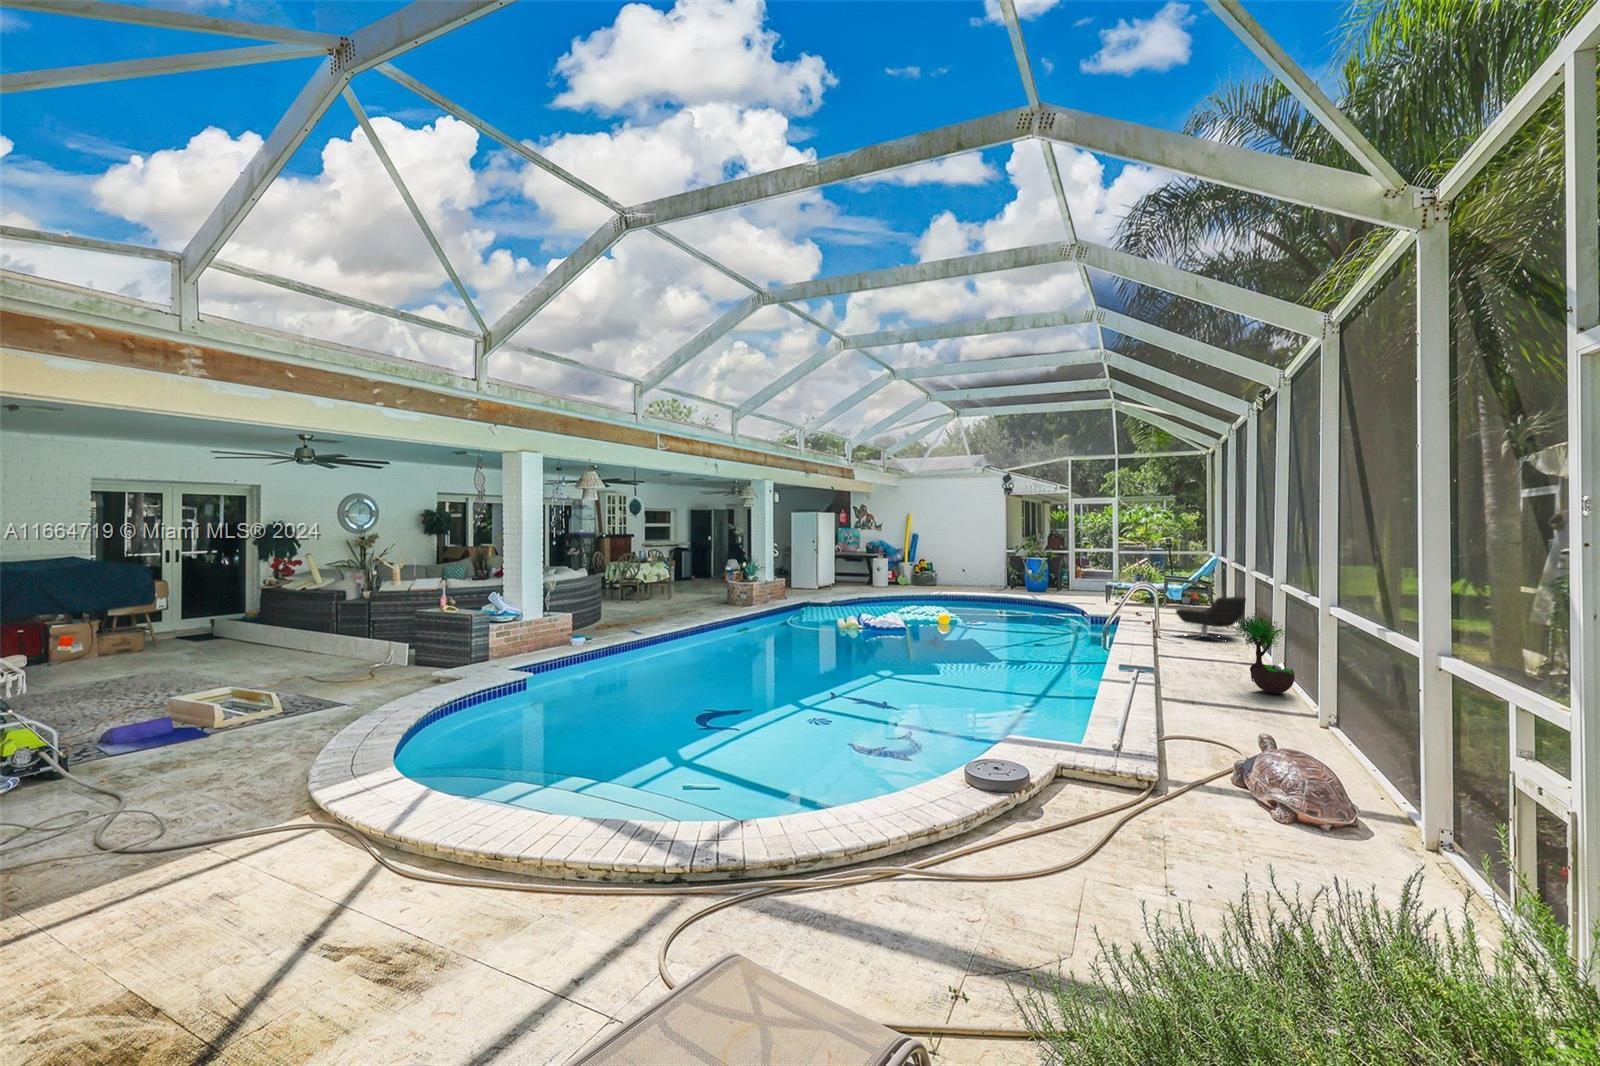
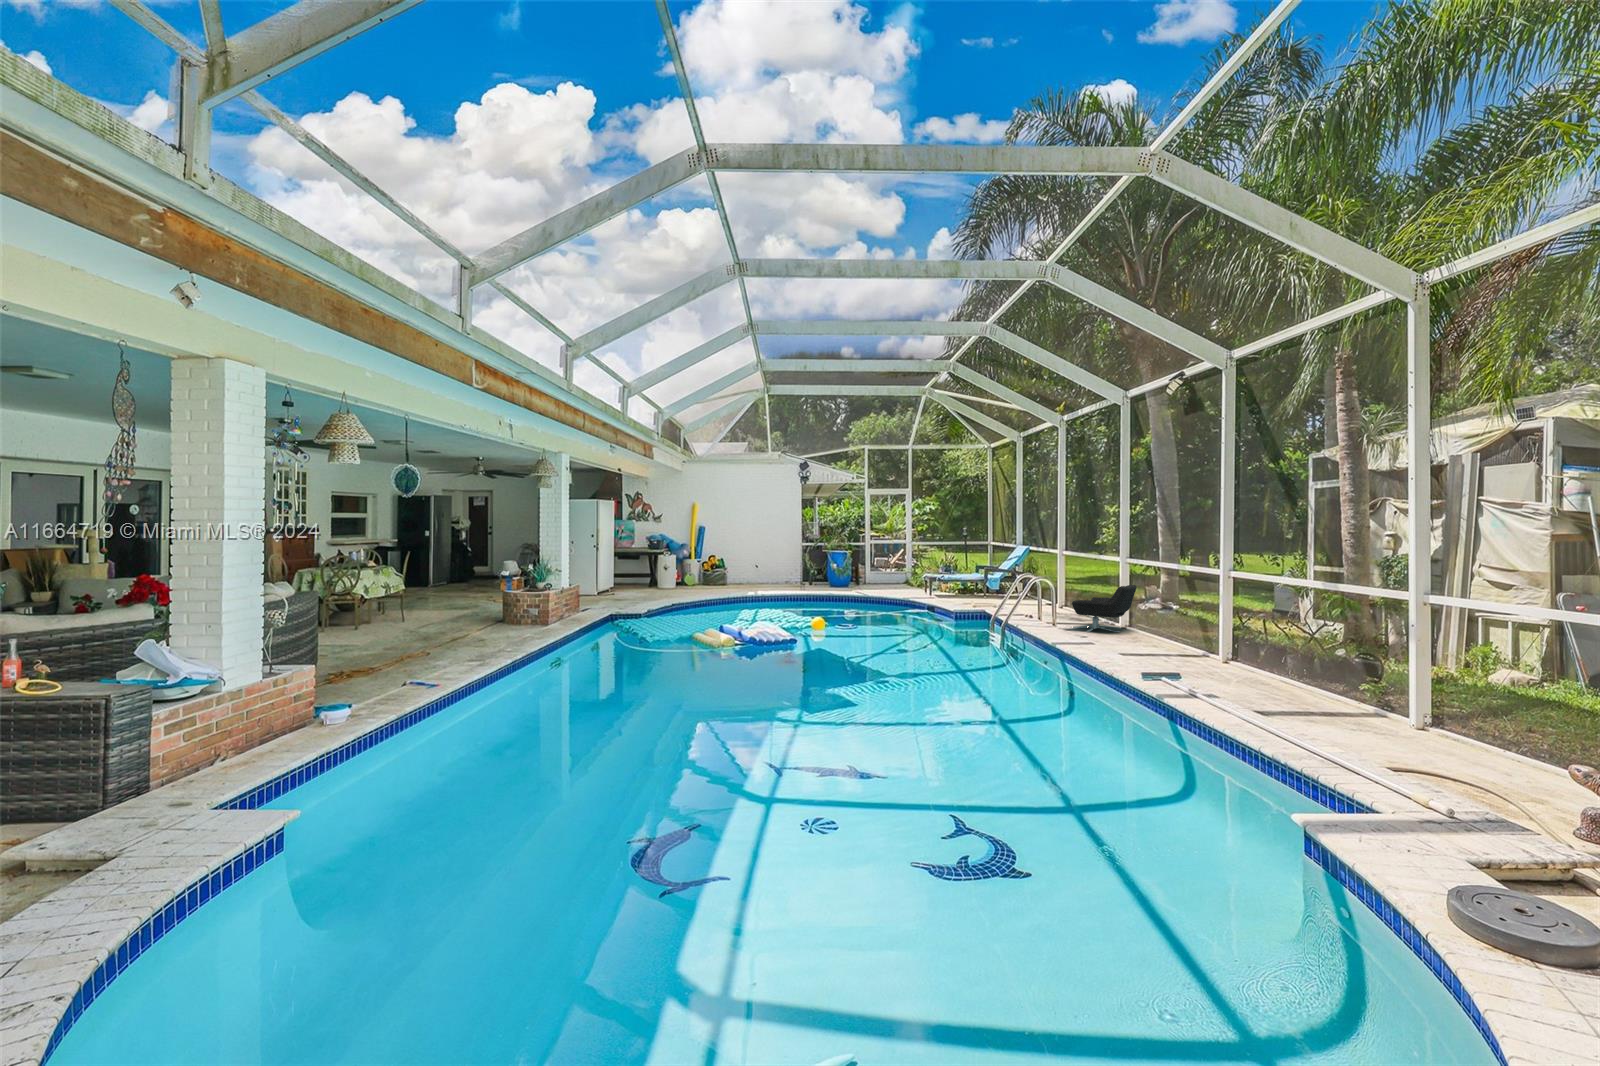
potted tree: present [1237,615,1295,693] -> none [1255,599,1328,692]

